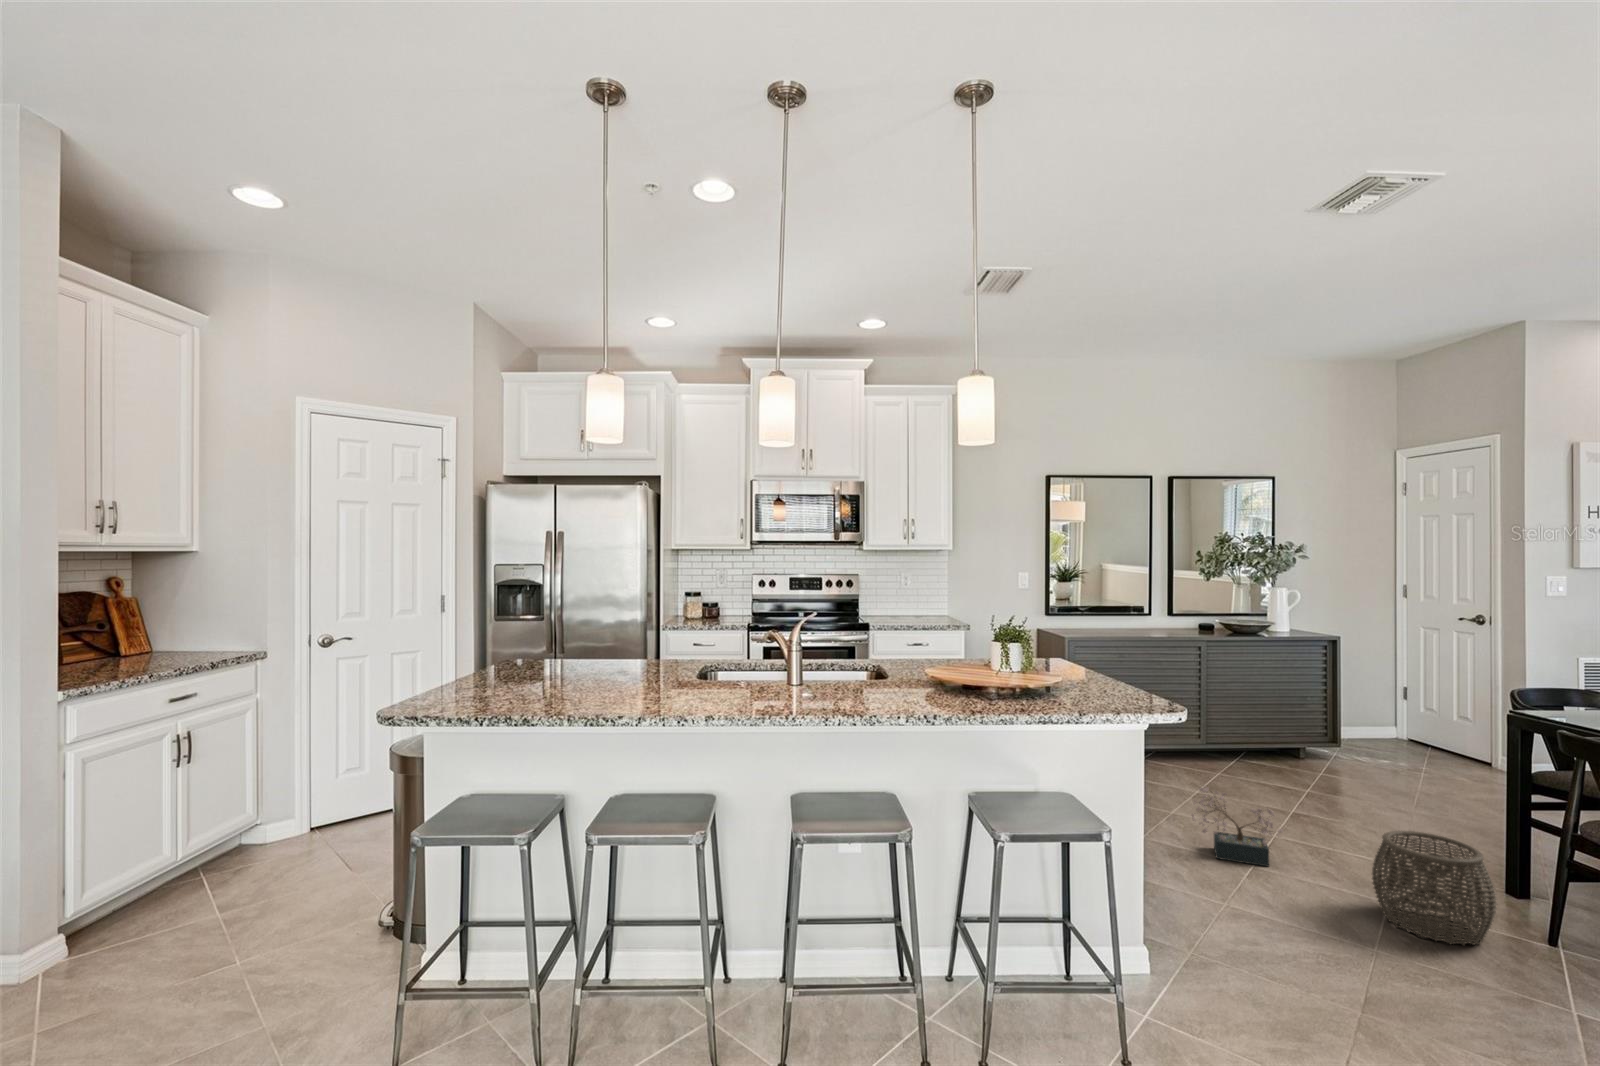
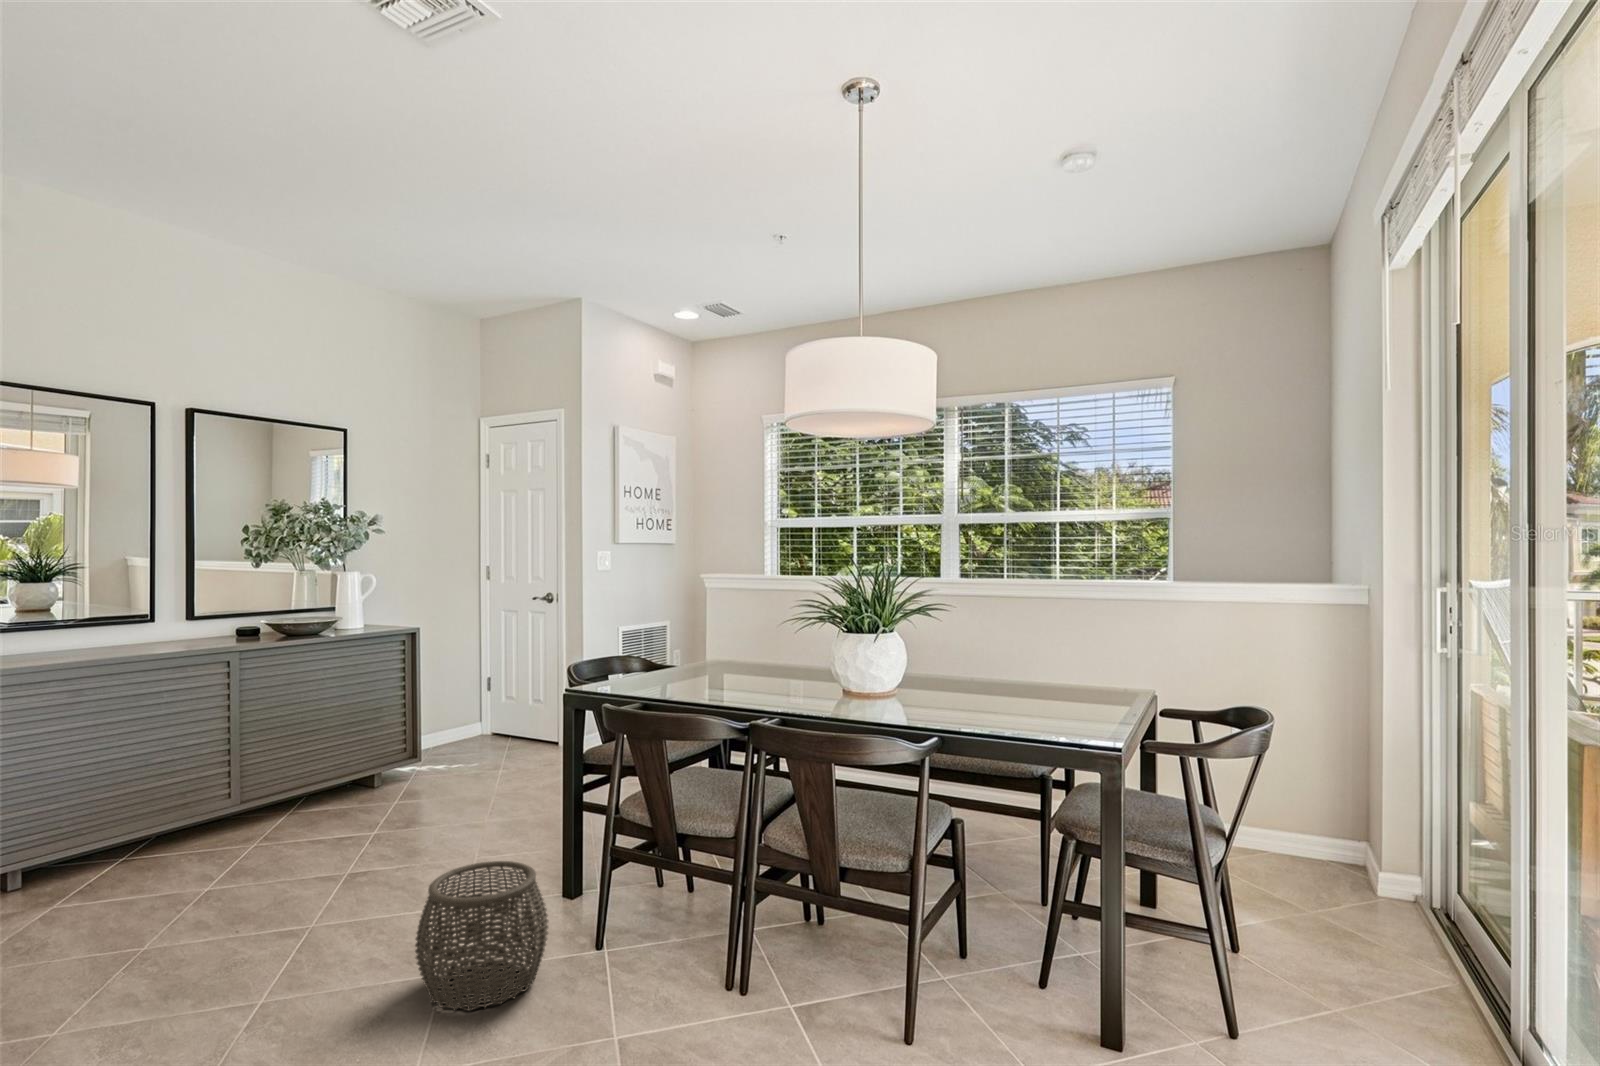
decorative plant: present [1192,786,1283,866] -> none [160,883,310,1002]

